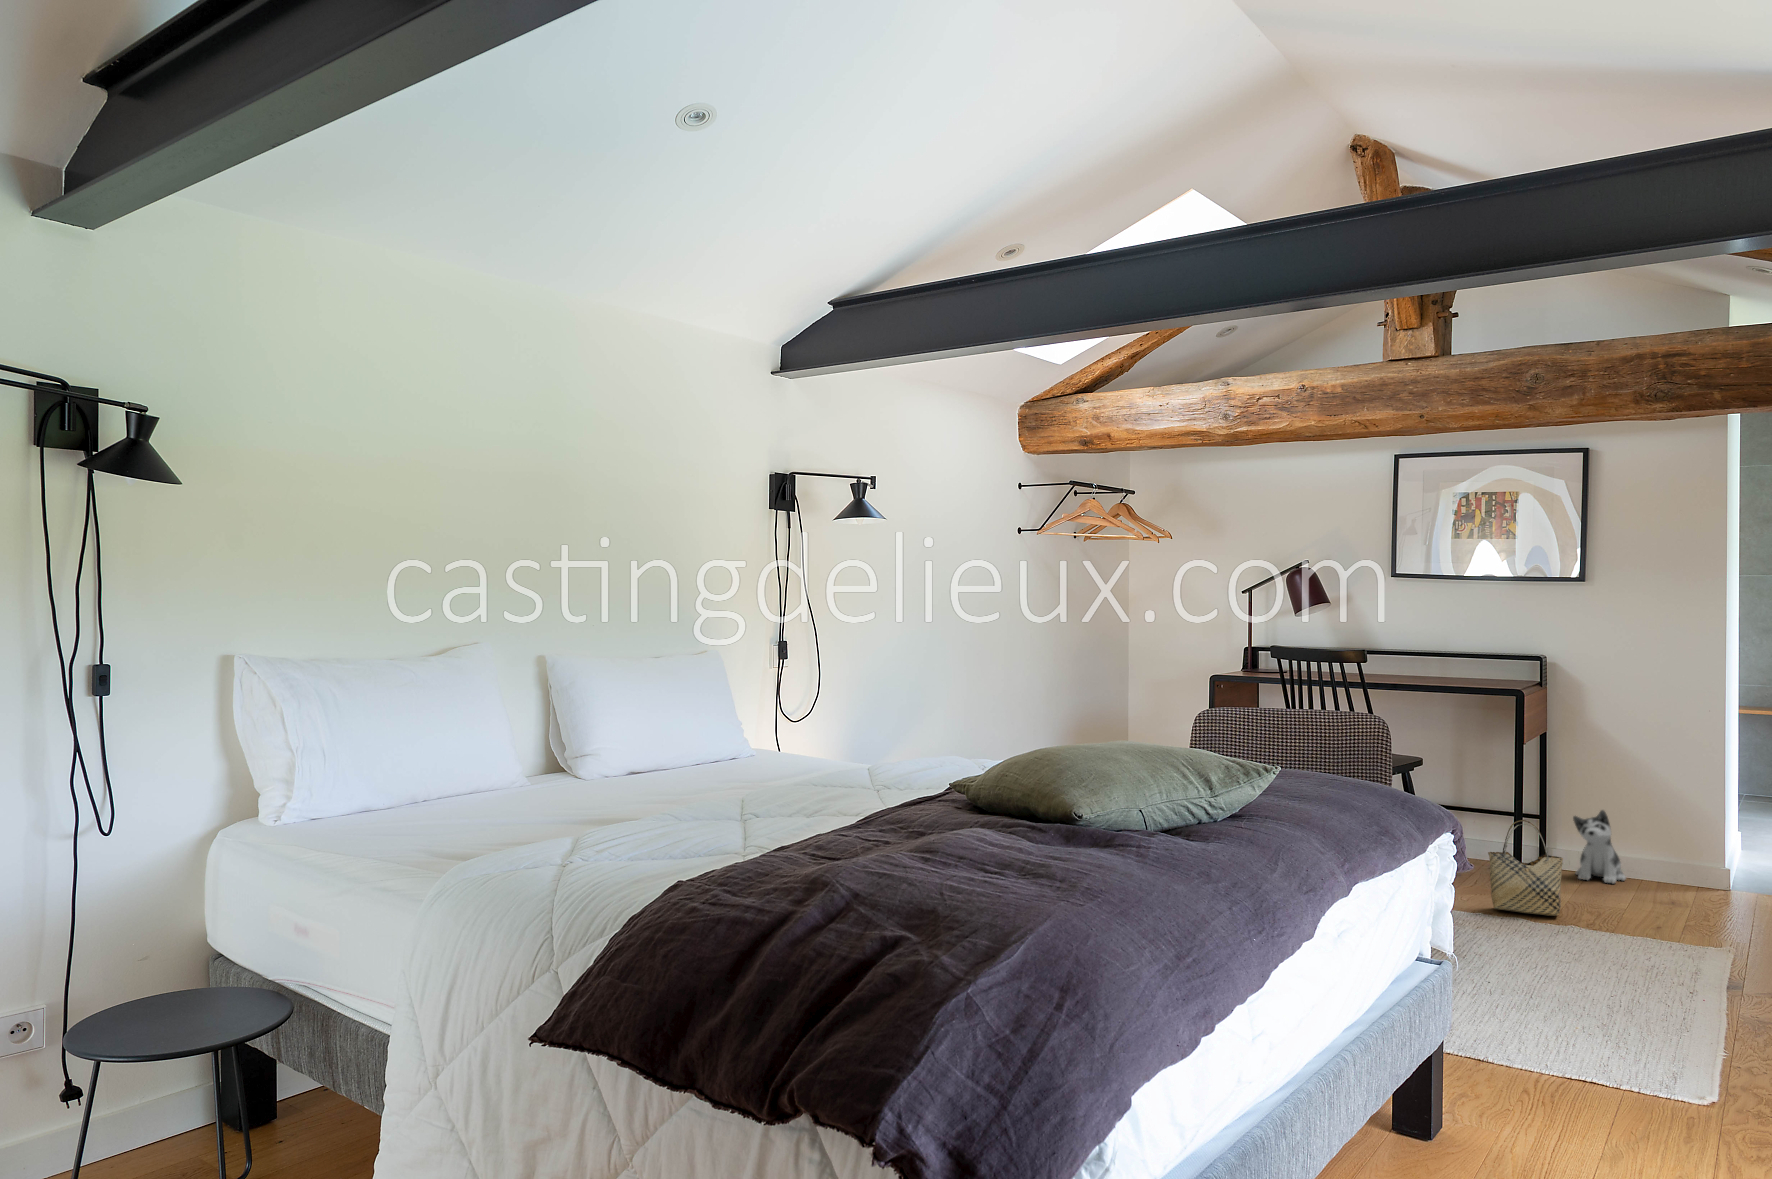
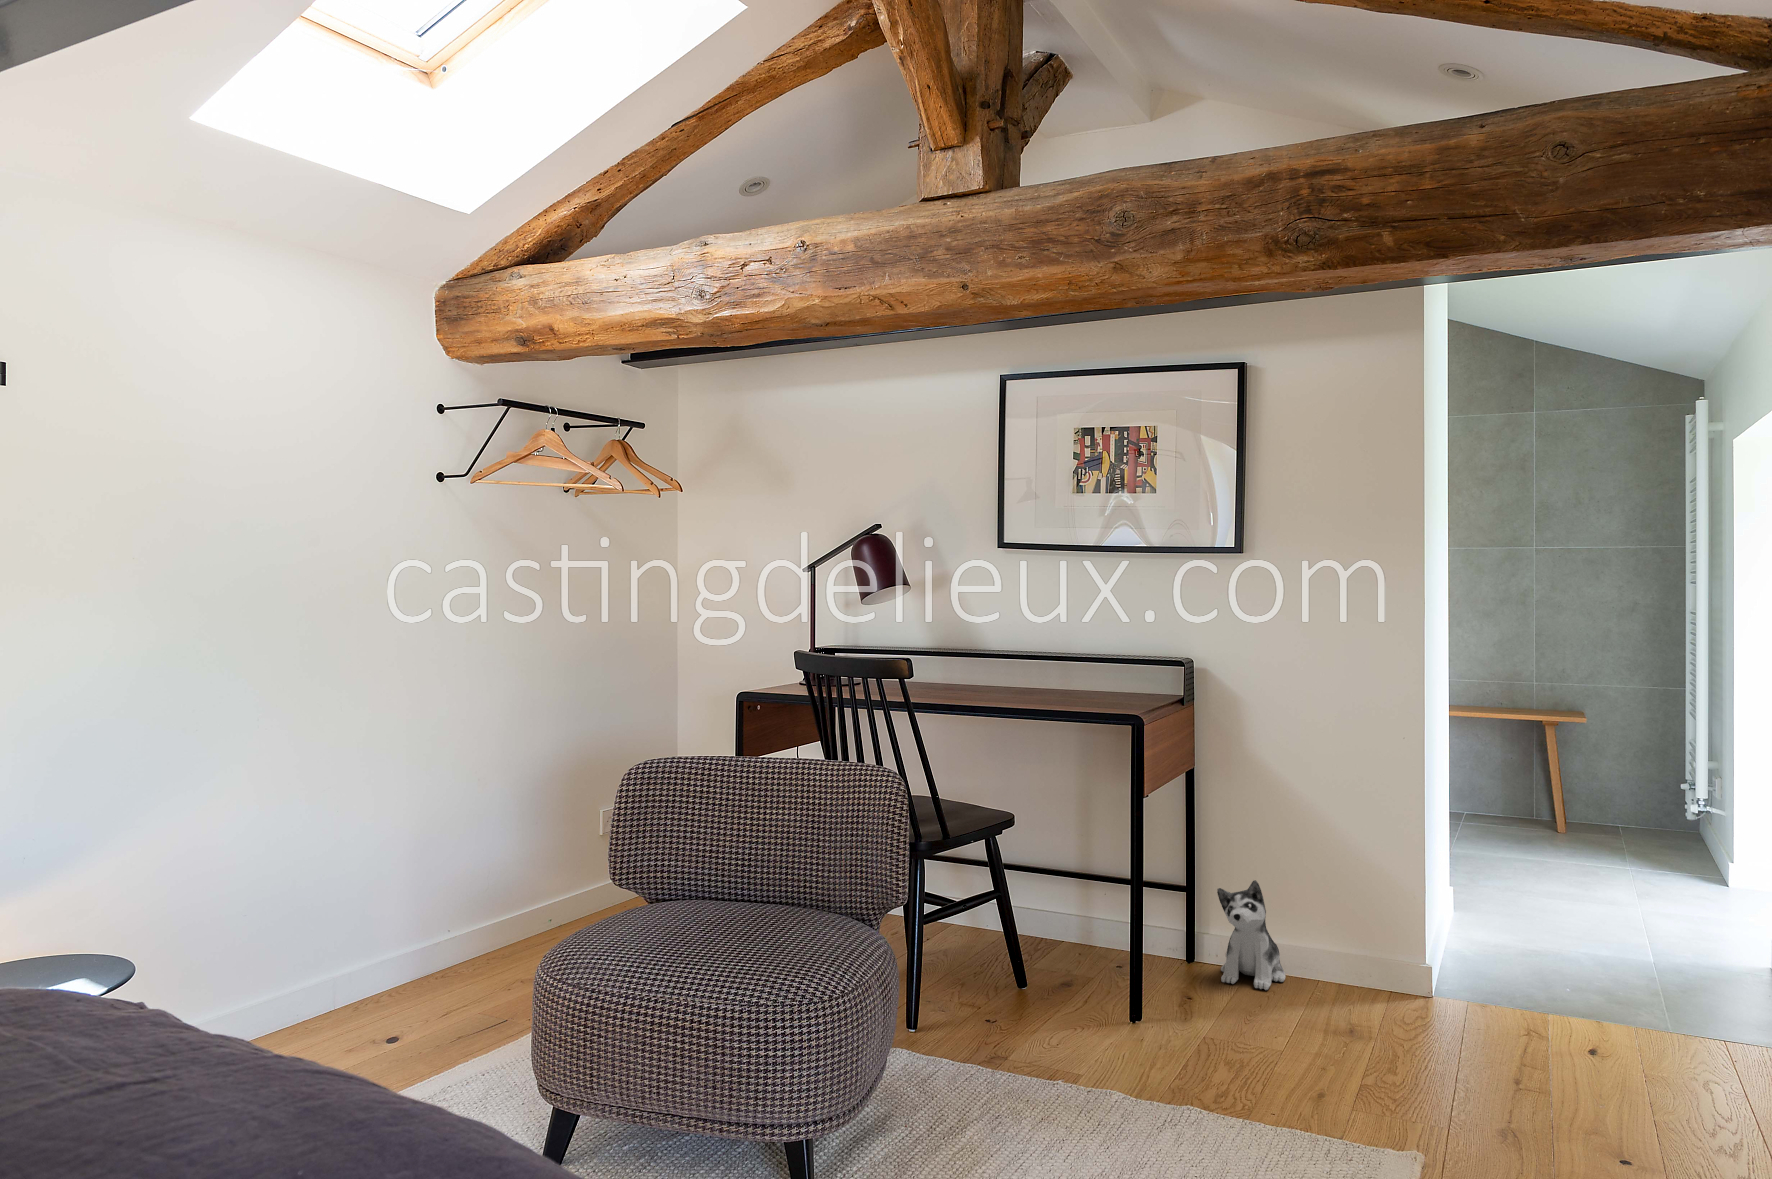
woven basket: present [1488,820,1563,916] -> none [1062,922,1170,1081]

